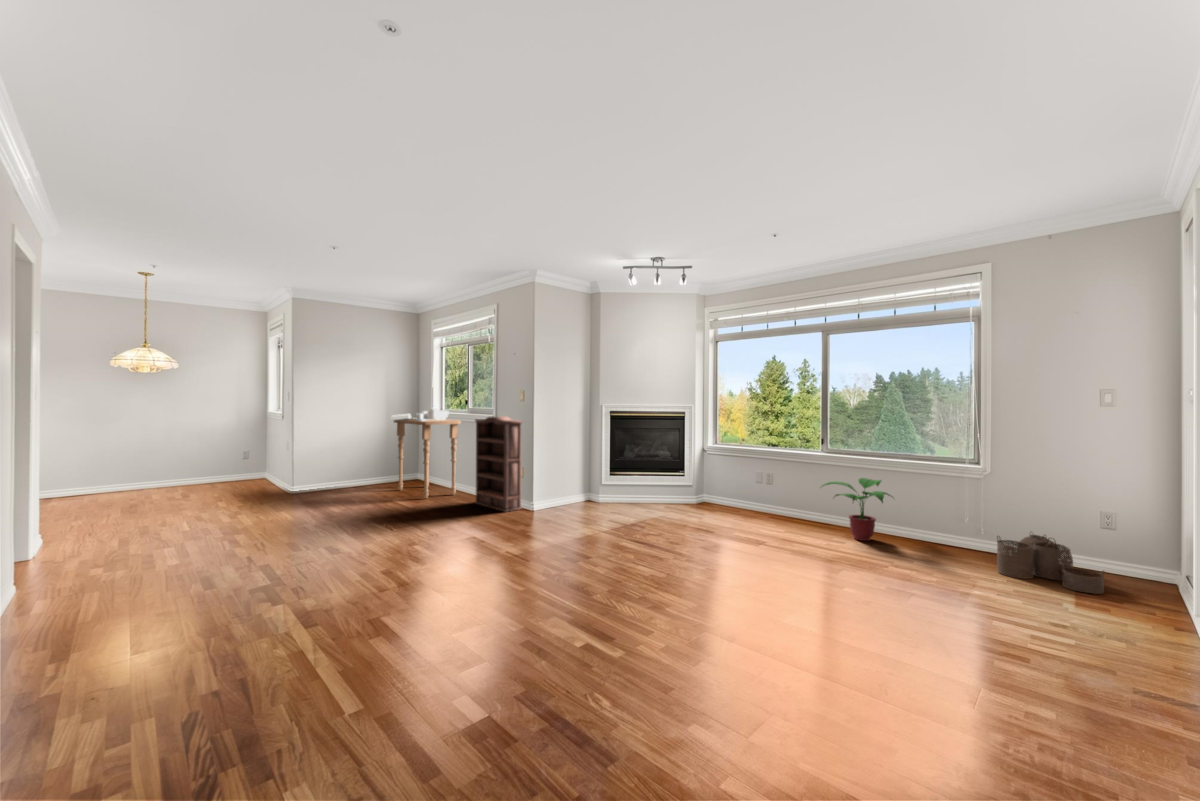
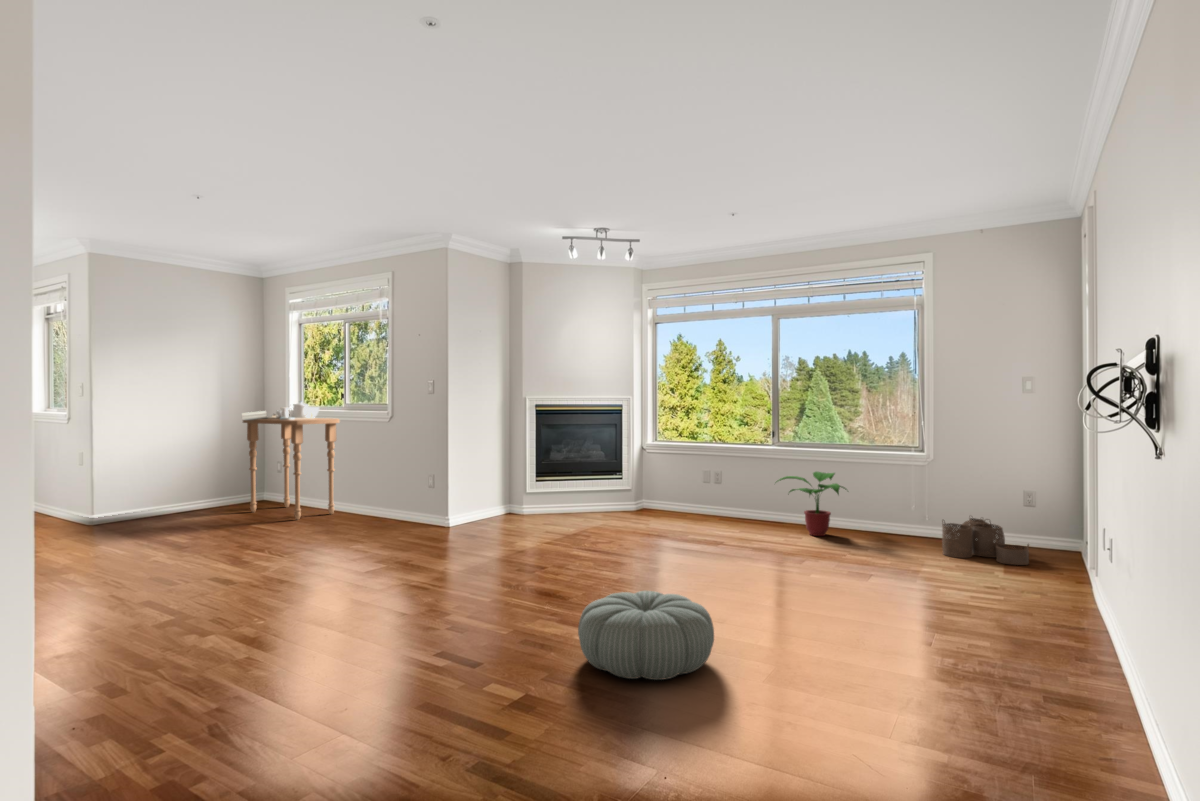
bookshelf: present [475,416,522,512] -> none [366,412,433,529]
pouf: none [557,609,703,724] -> present [578,591,714,680]

